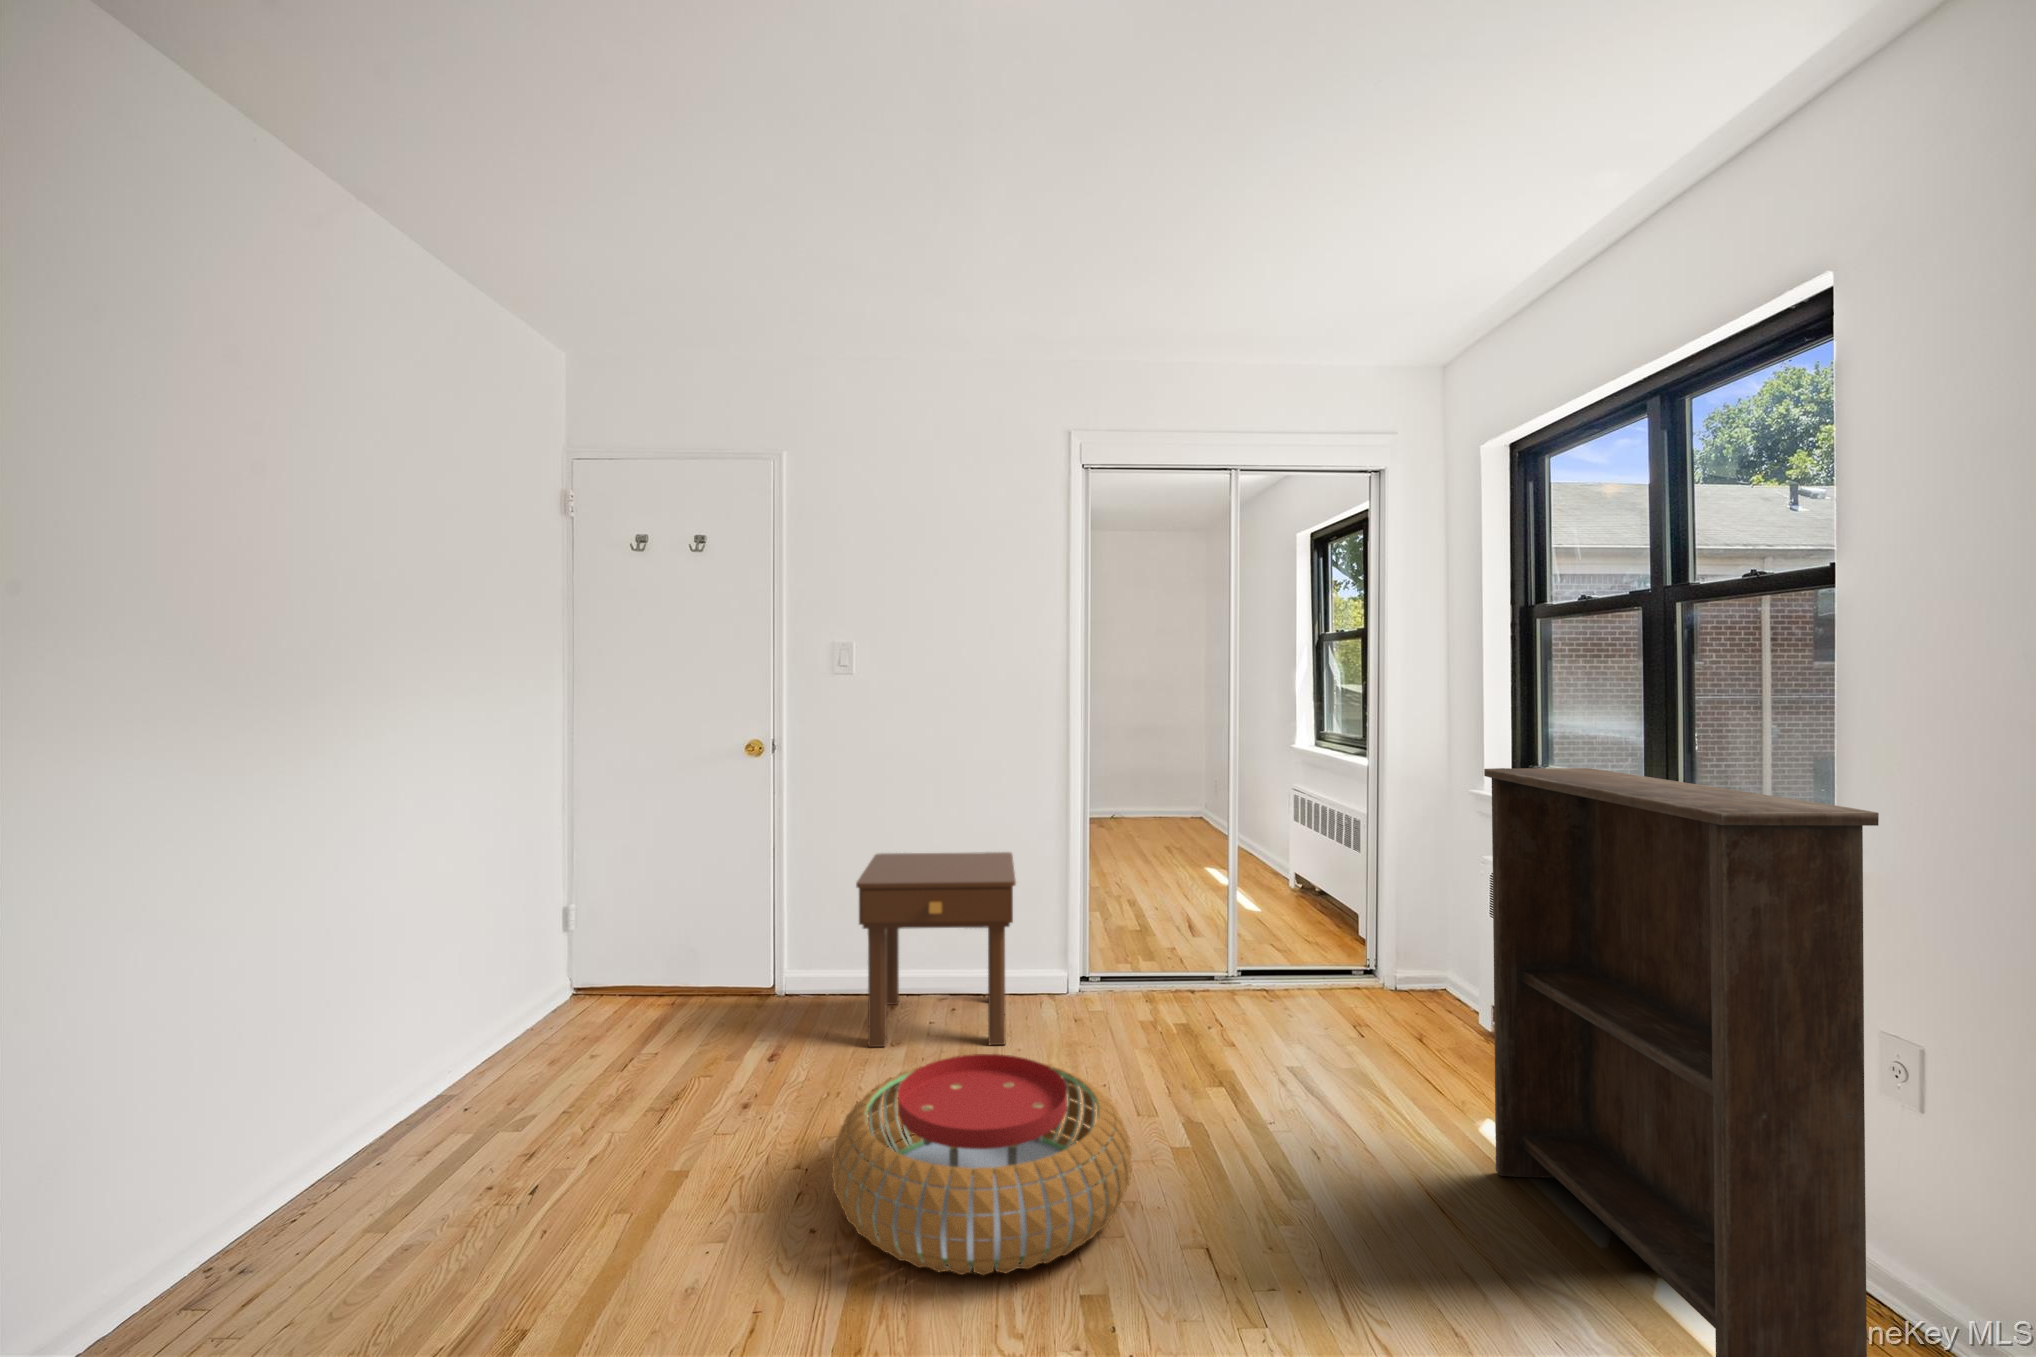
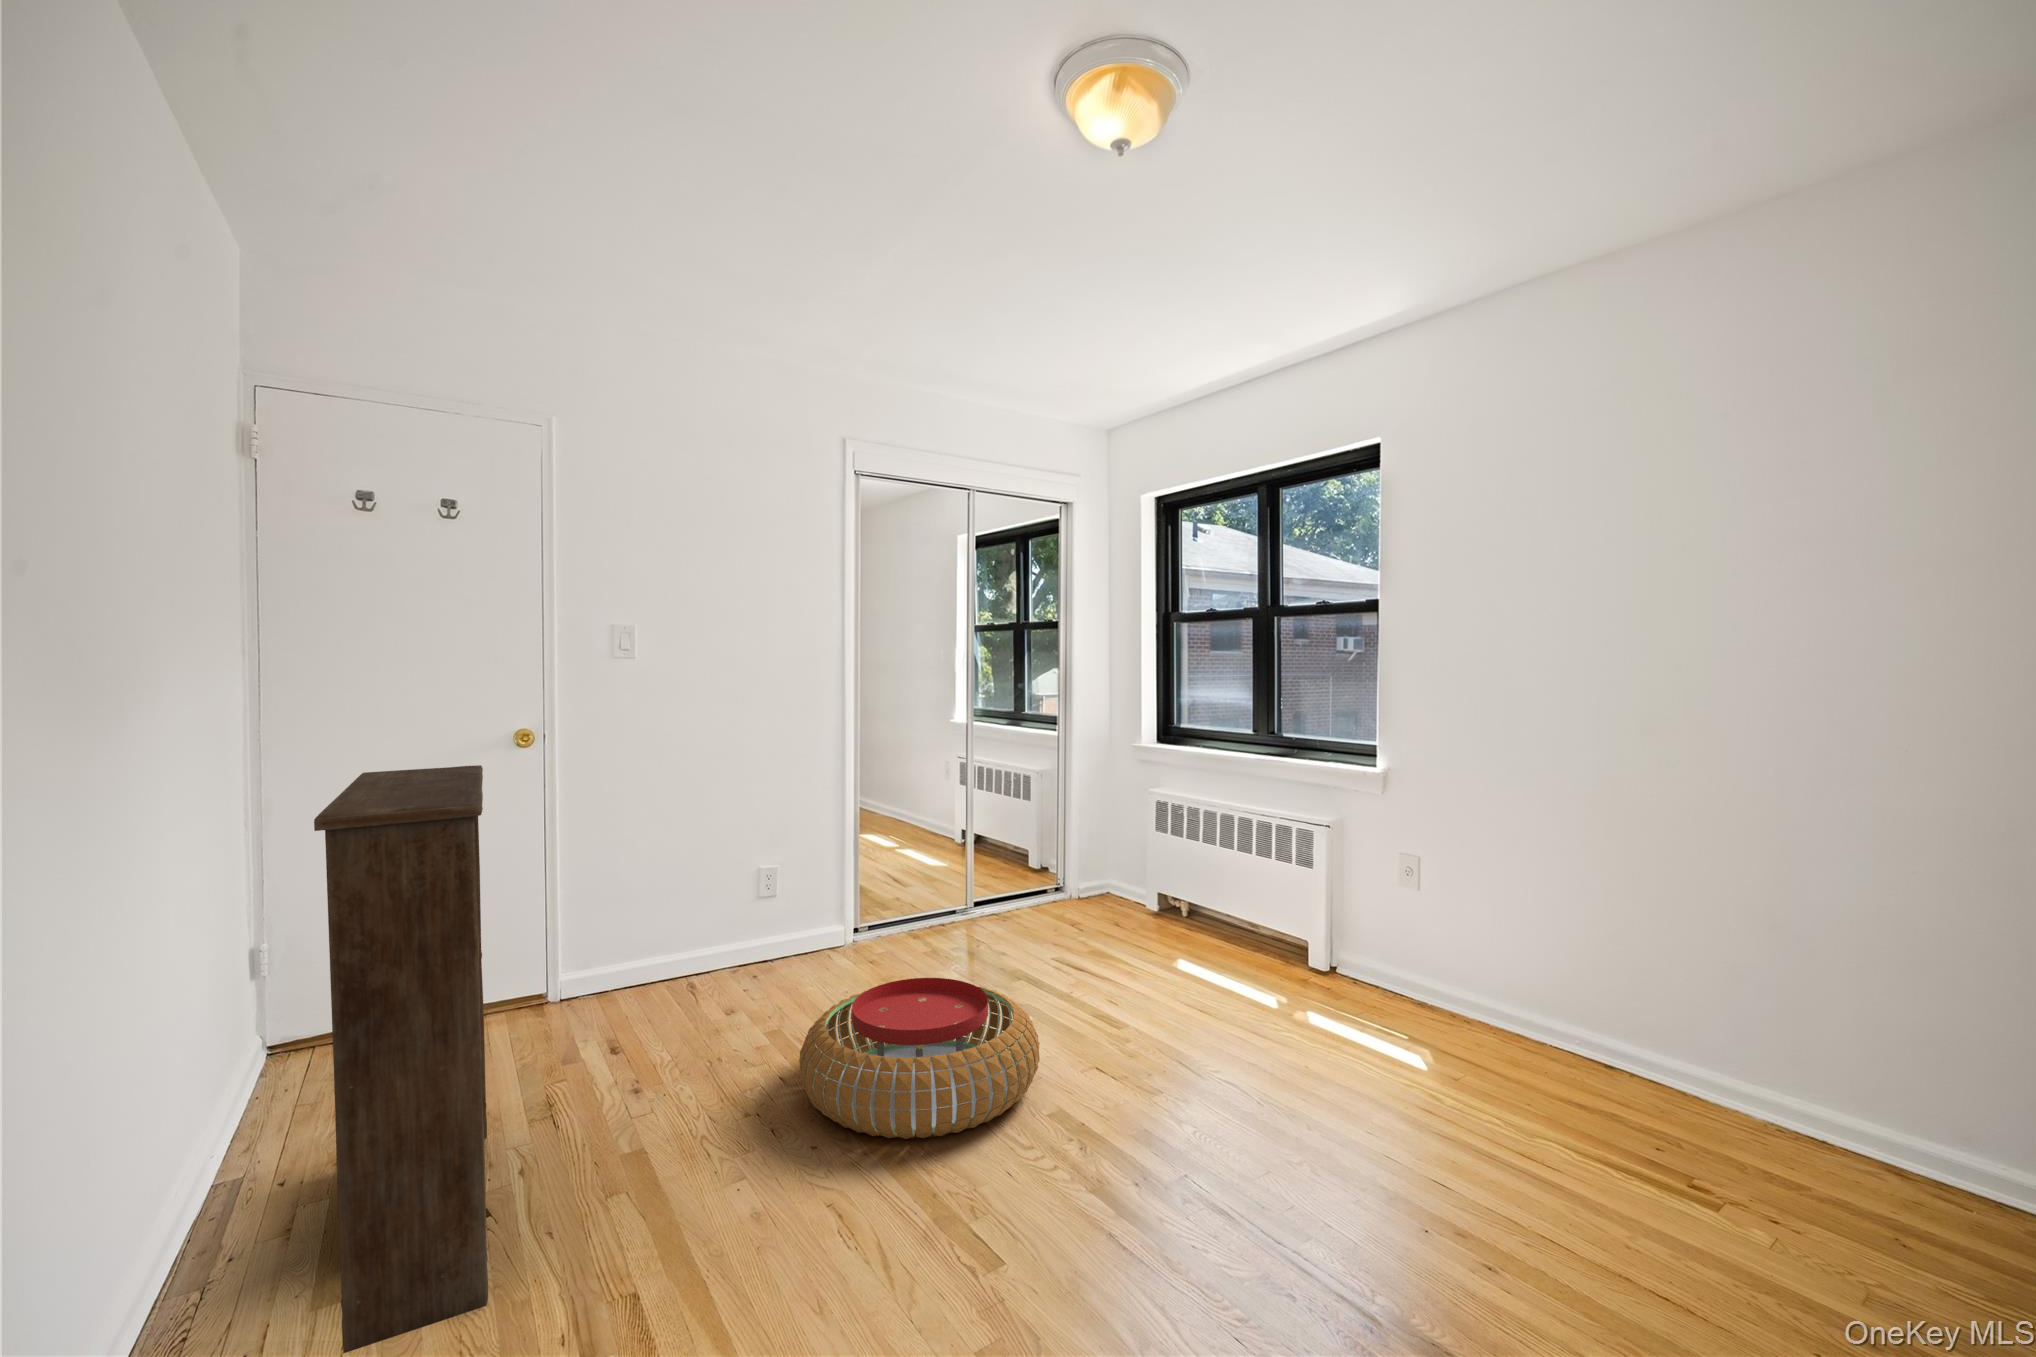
bookshelf: present [1484,768,1879,1357] -> present [314,765,488,1353]
nightstand: present [856,852,1016,1047] -> none [663,826,839,1018]

